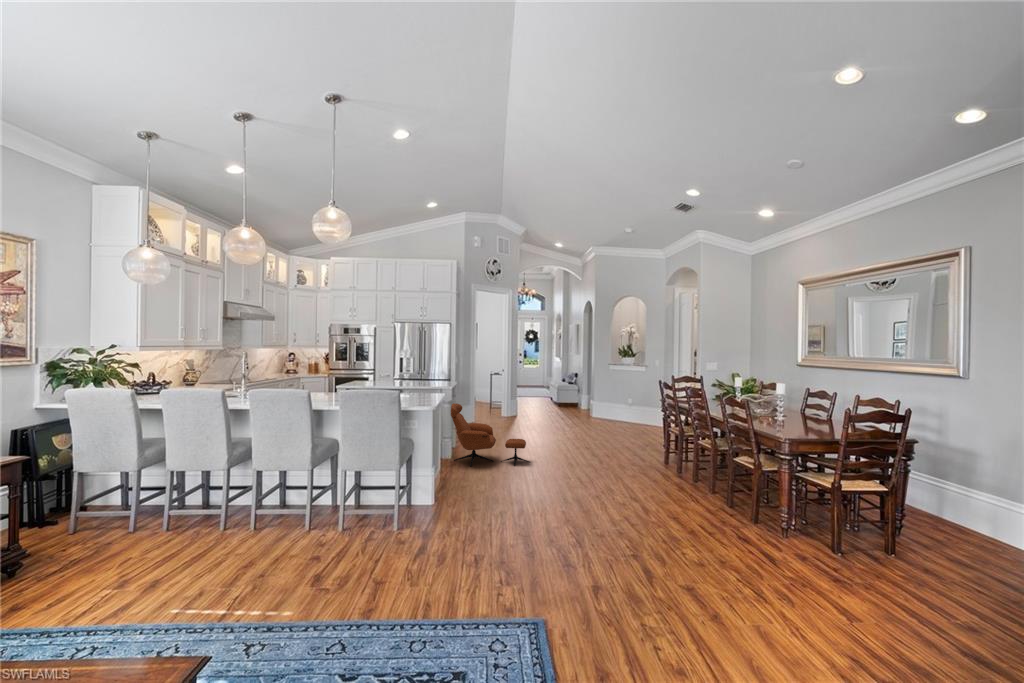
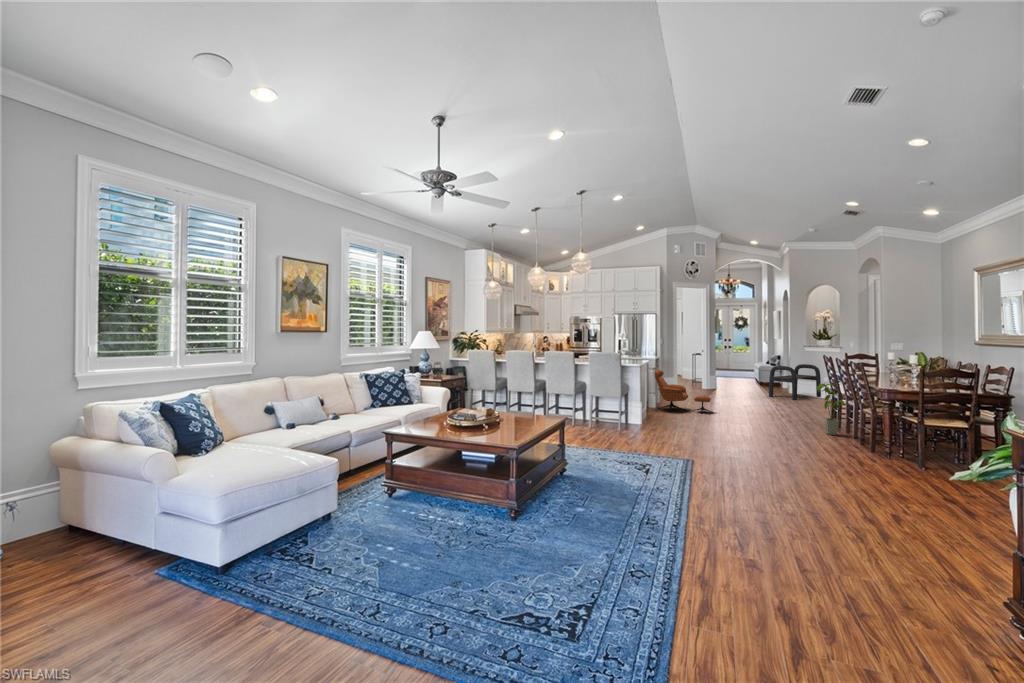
bench: none [578,385,628,429] -> present [769,364,821,400]
house plant: none [674,424,712,496] -> present [817,383,845,435]

